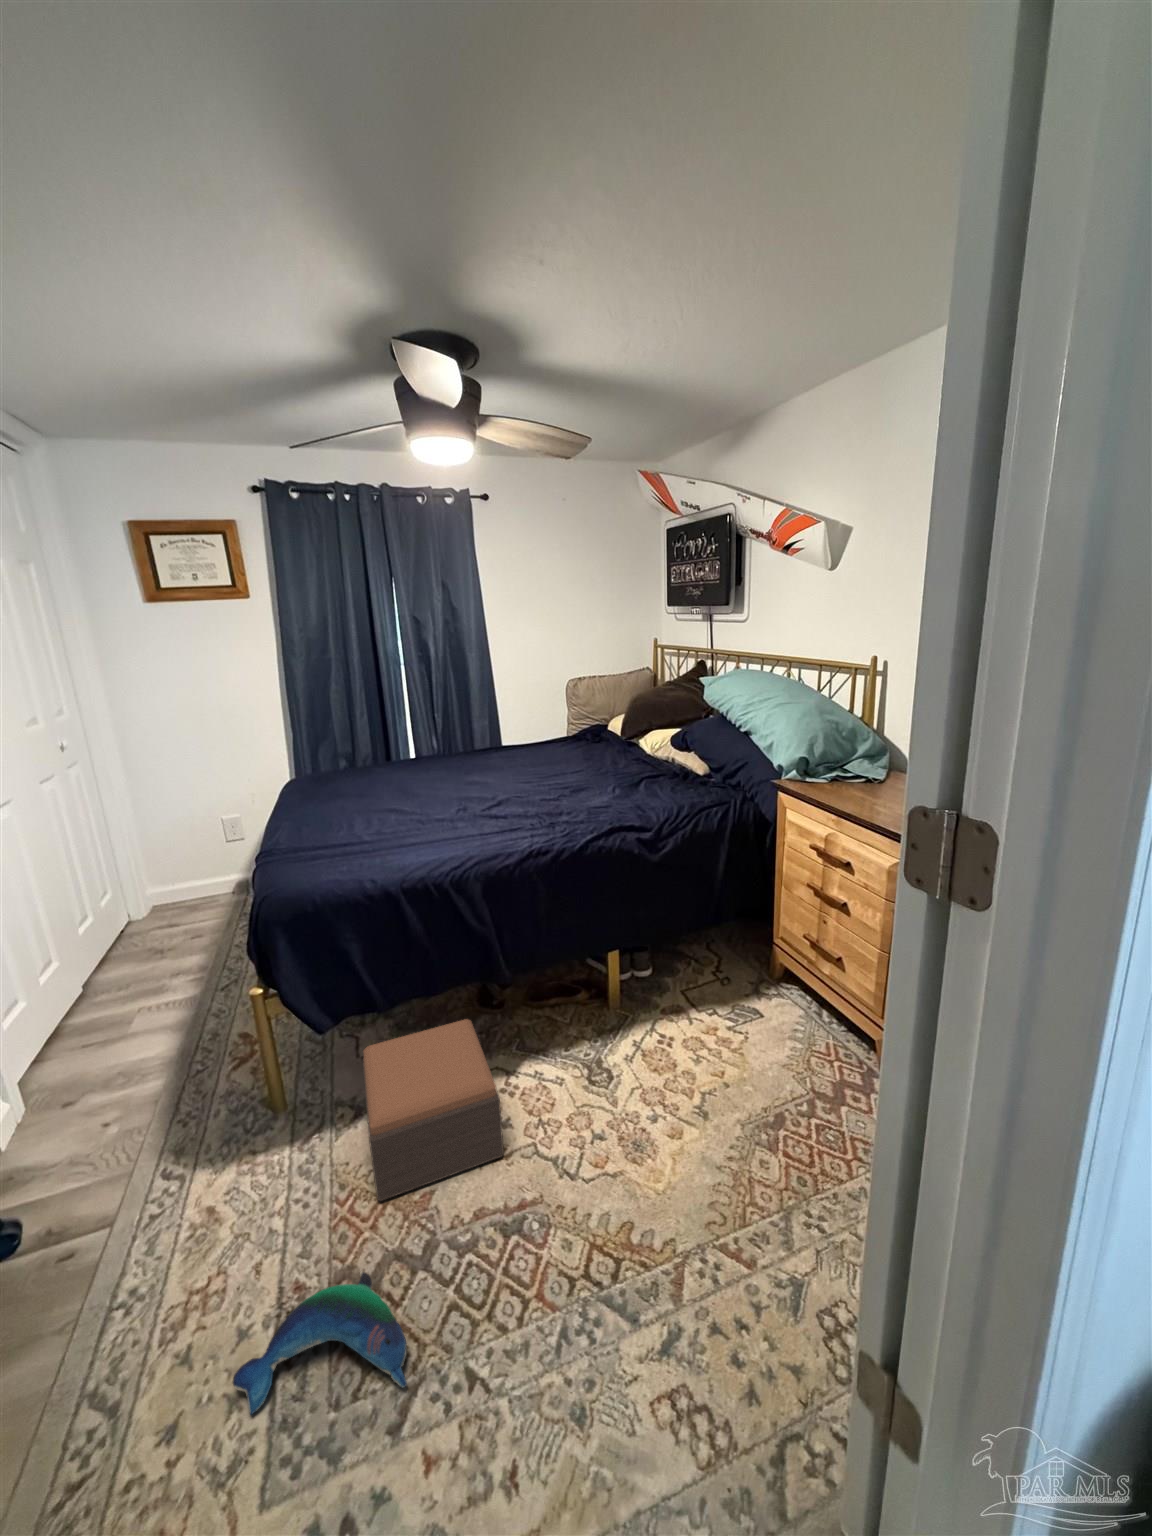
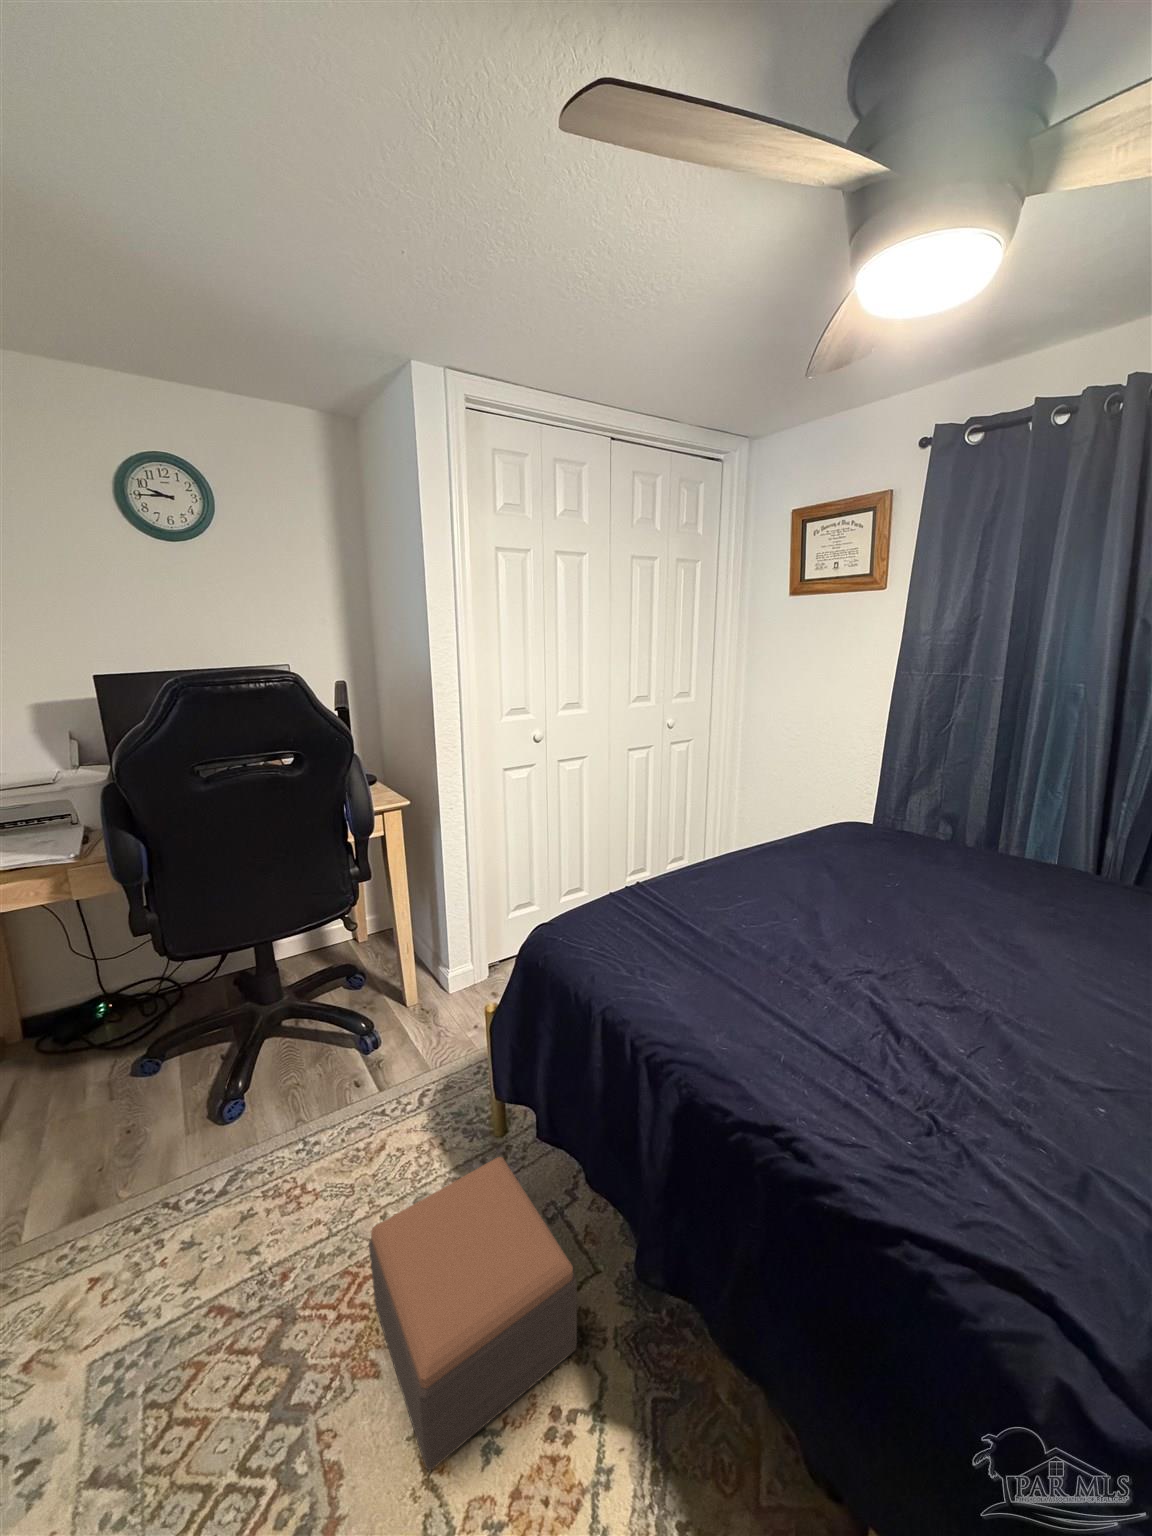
plush toy: present [233,1272,407,1415] -> none [144,1263,255,1461]

